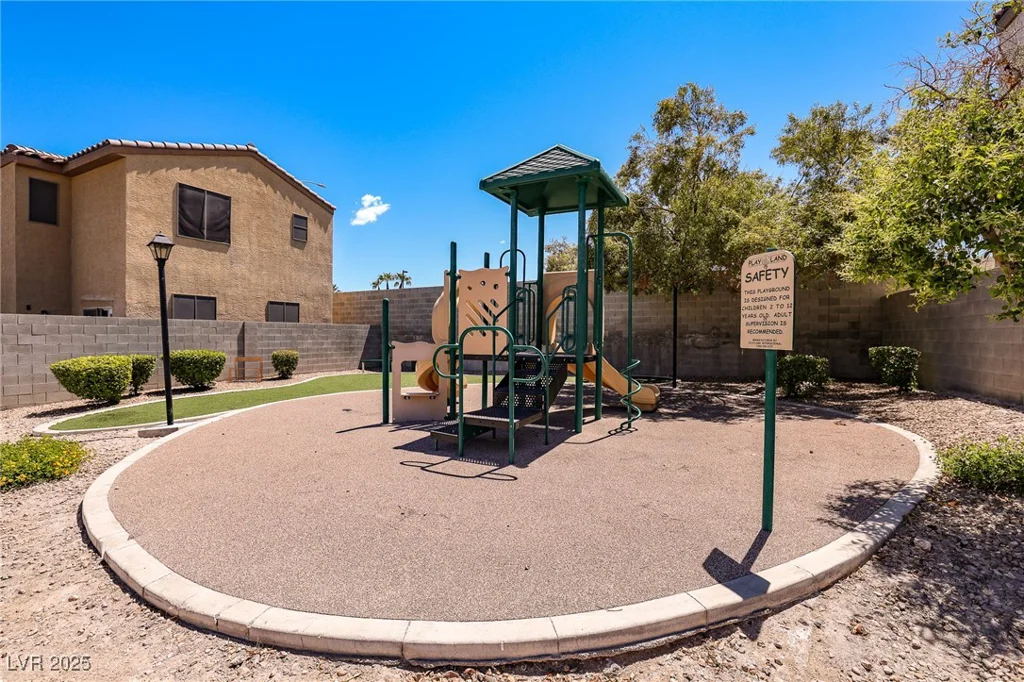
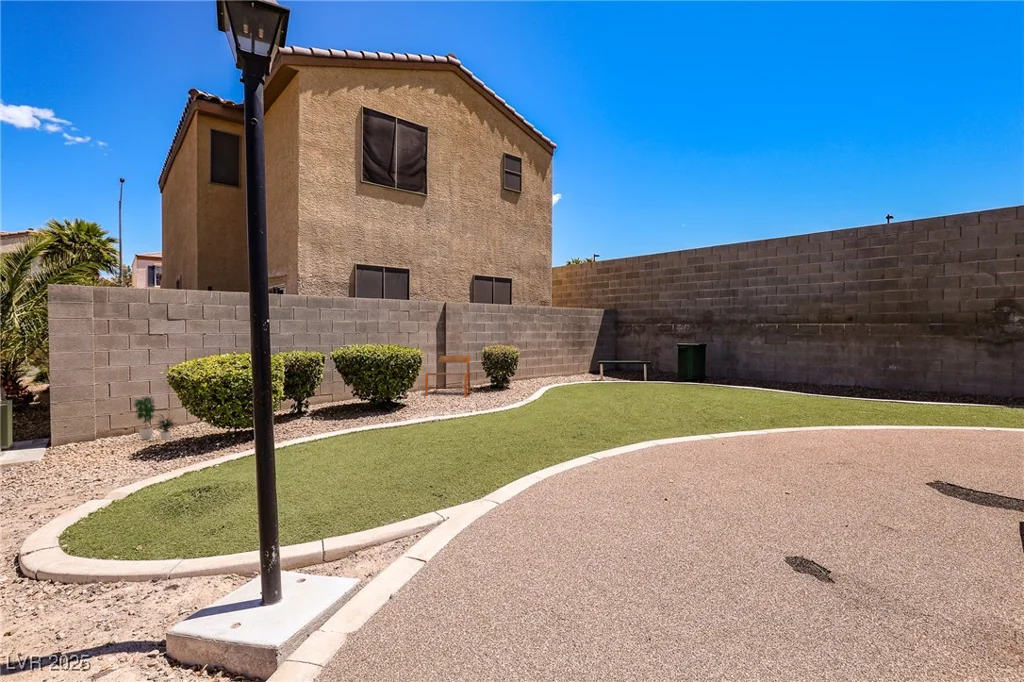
potted plant: none [21,381,55,409] -> present [134,397,174,440]

